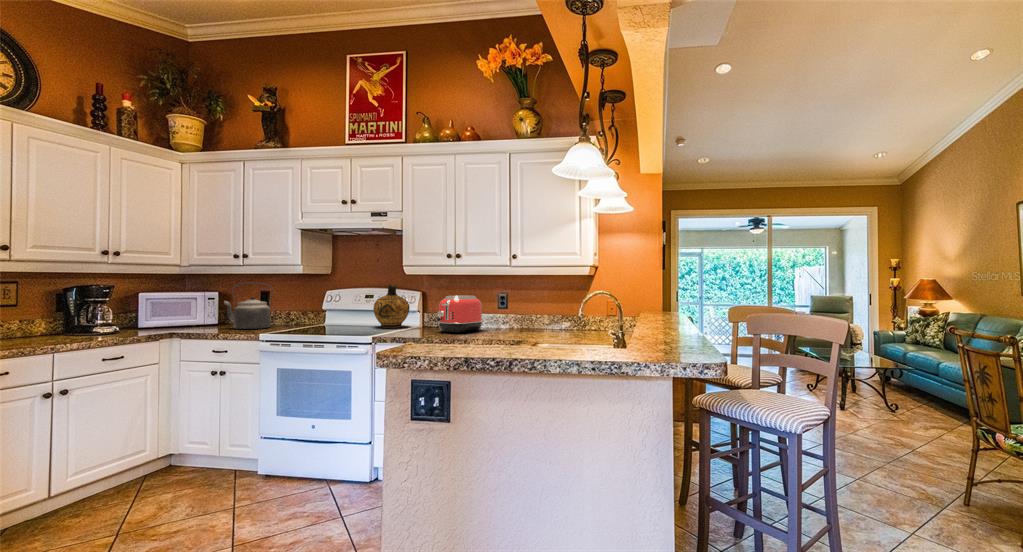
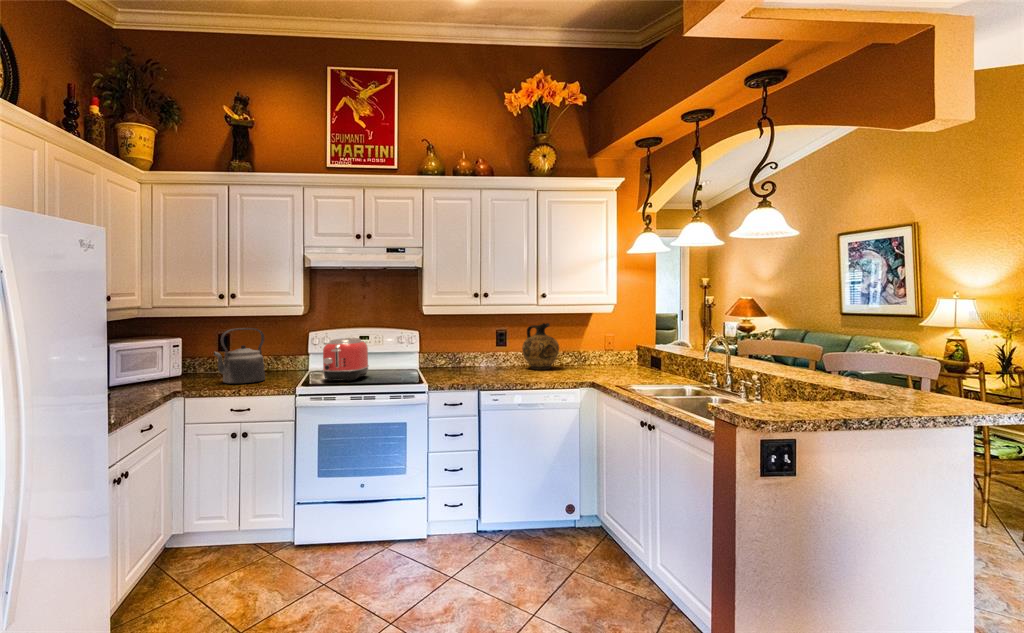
ceramic jug: present [373,284,409,328] -> present [522,323,559,369]
toaster: present [437,295,482,333] -> present [323,338,369,381]

